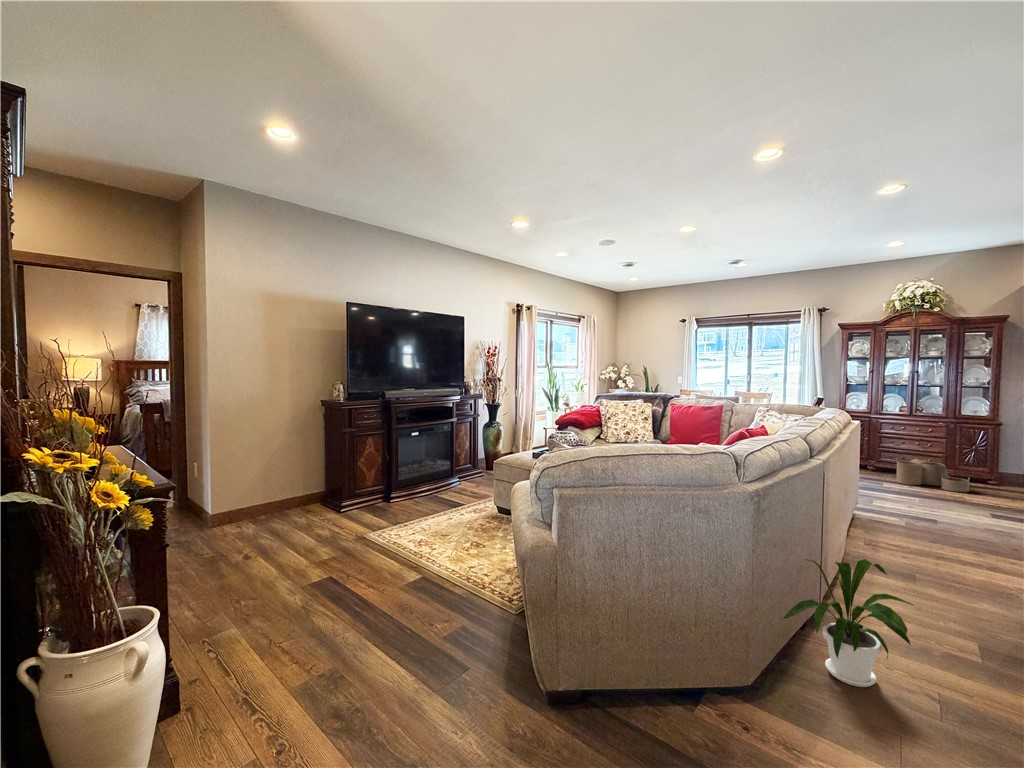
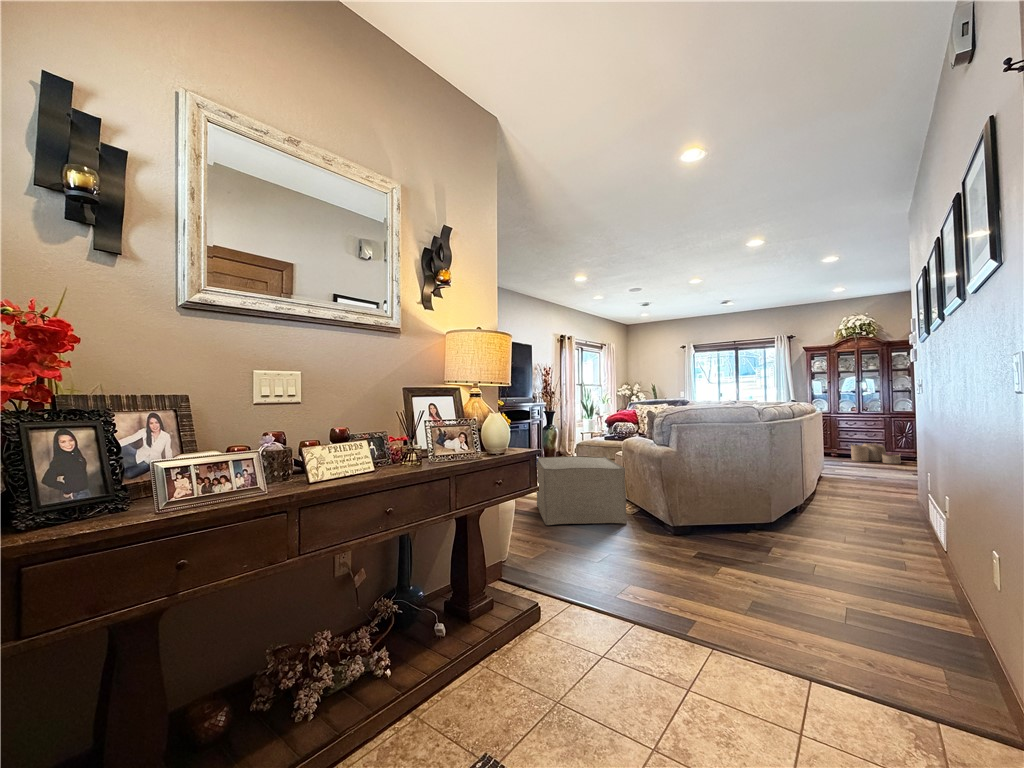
ottoman: none [343,495,497,634] -> present [536,456,627,525]
house plant: present [783,559,913,687] -> none [791,465,859,531]

